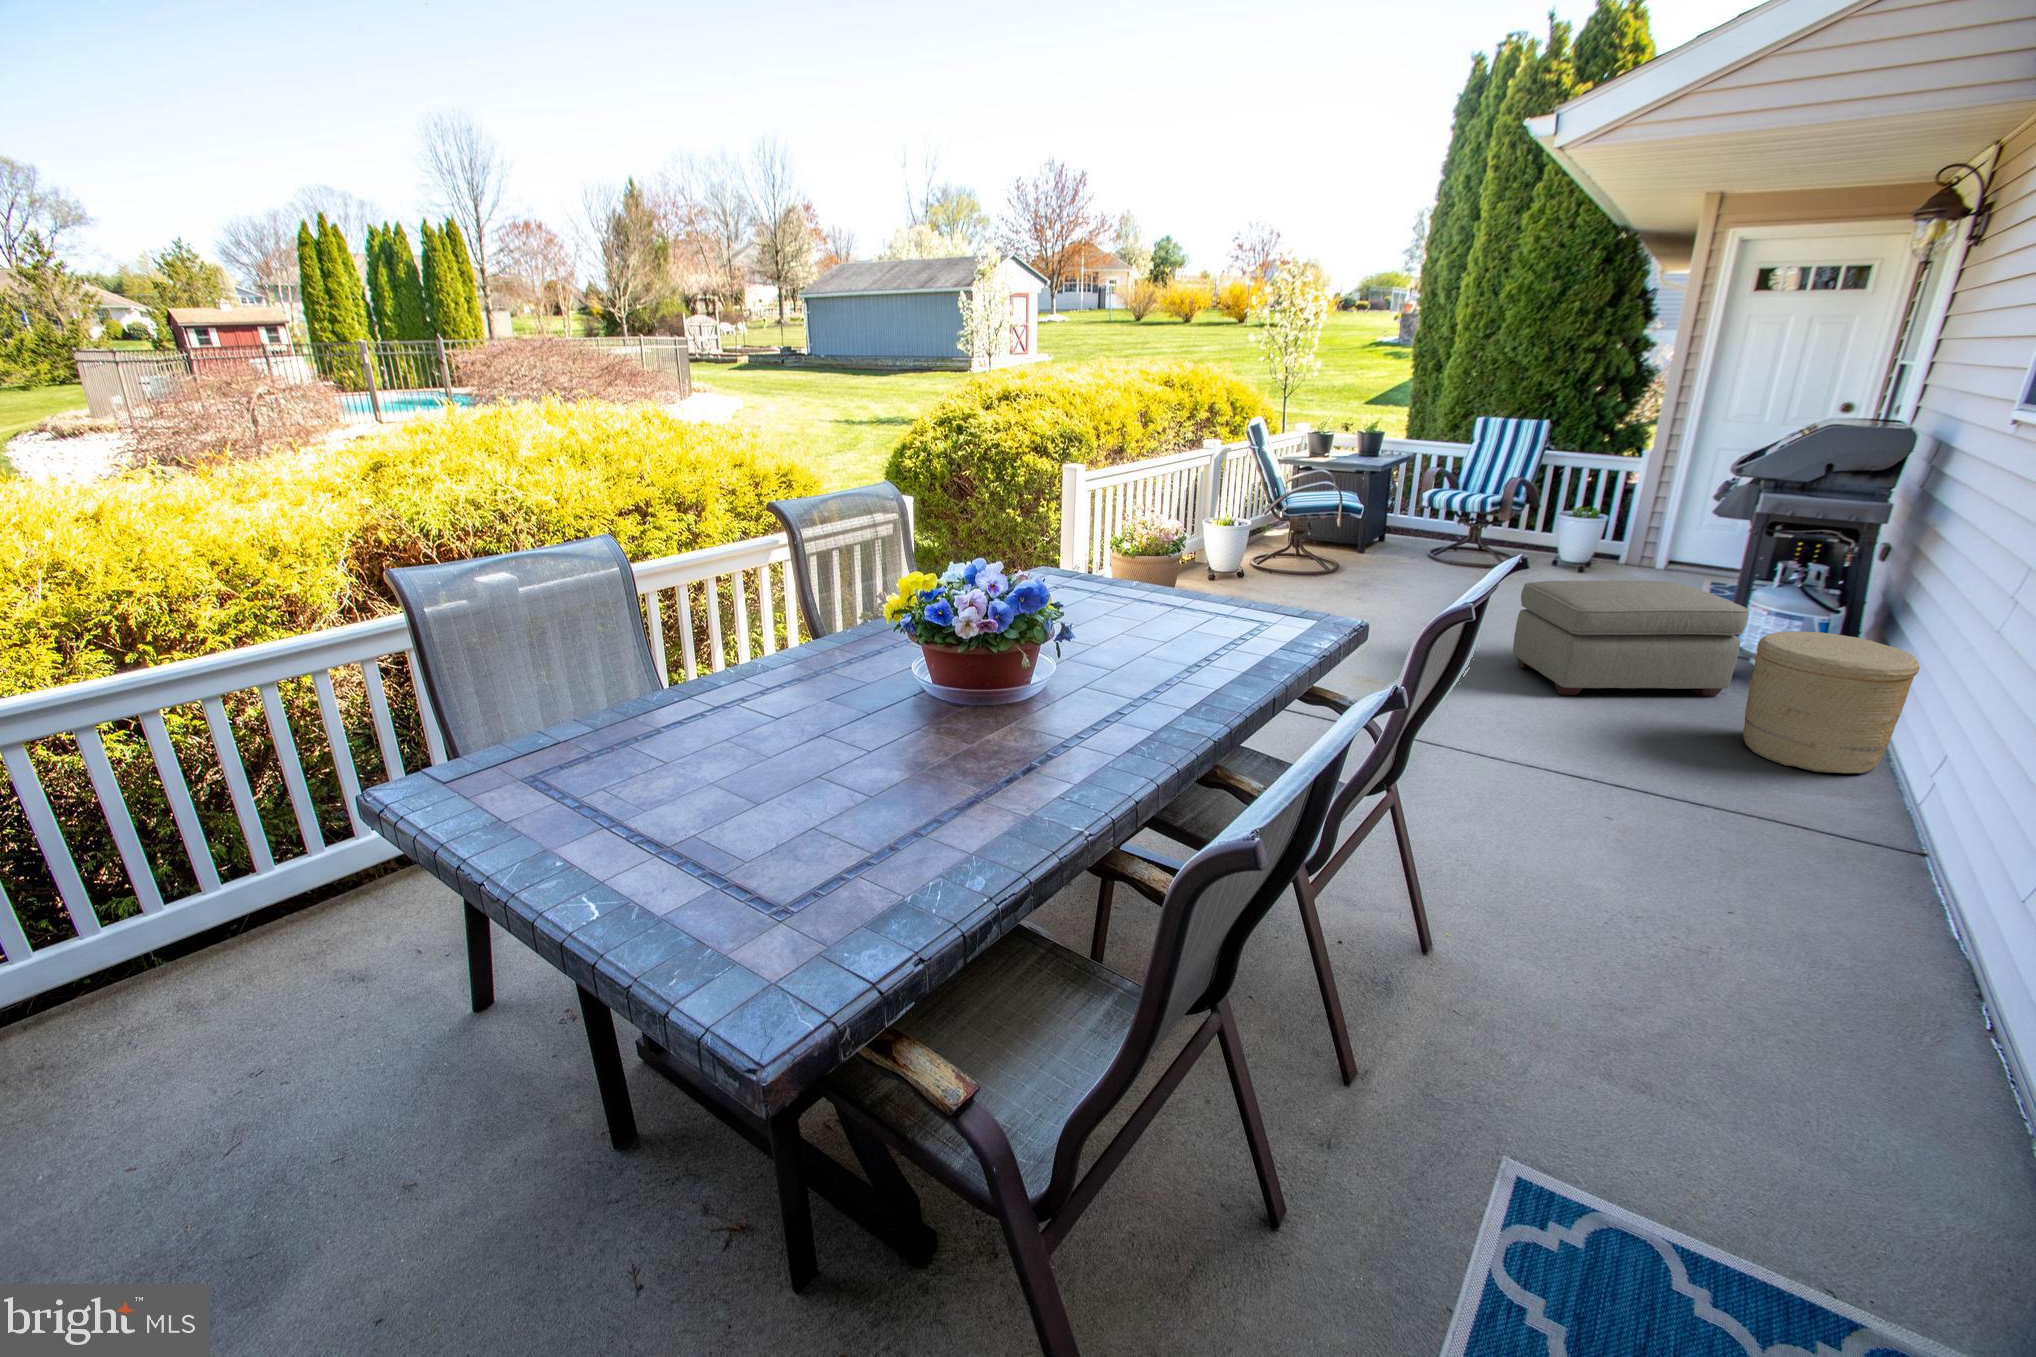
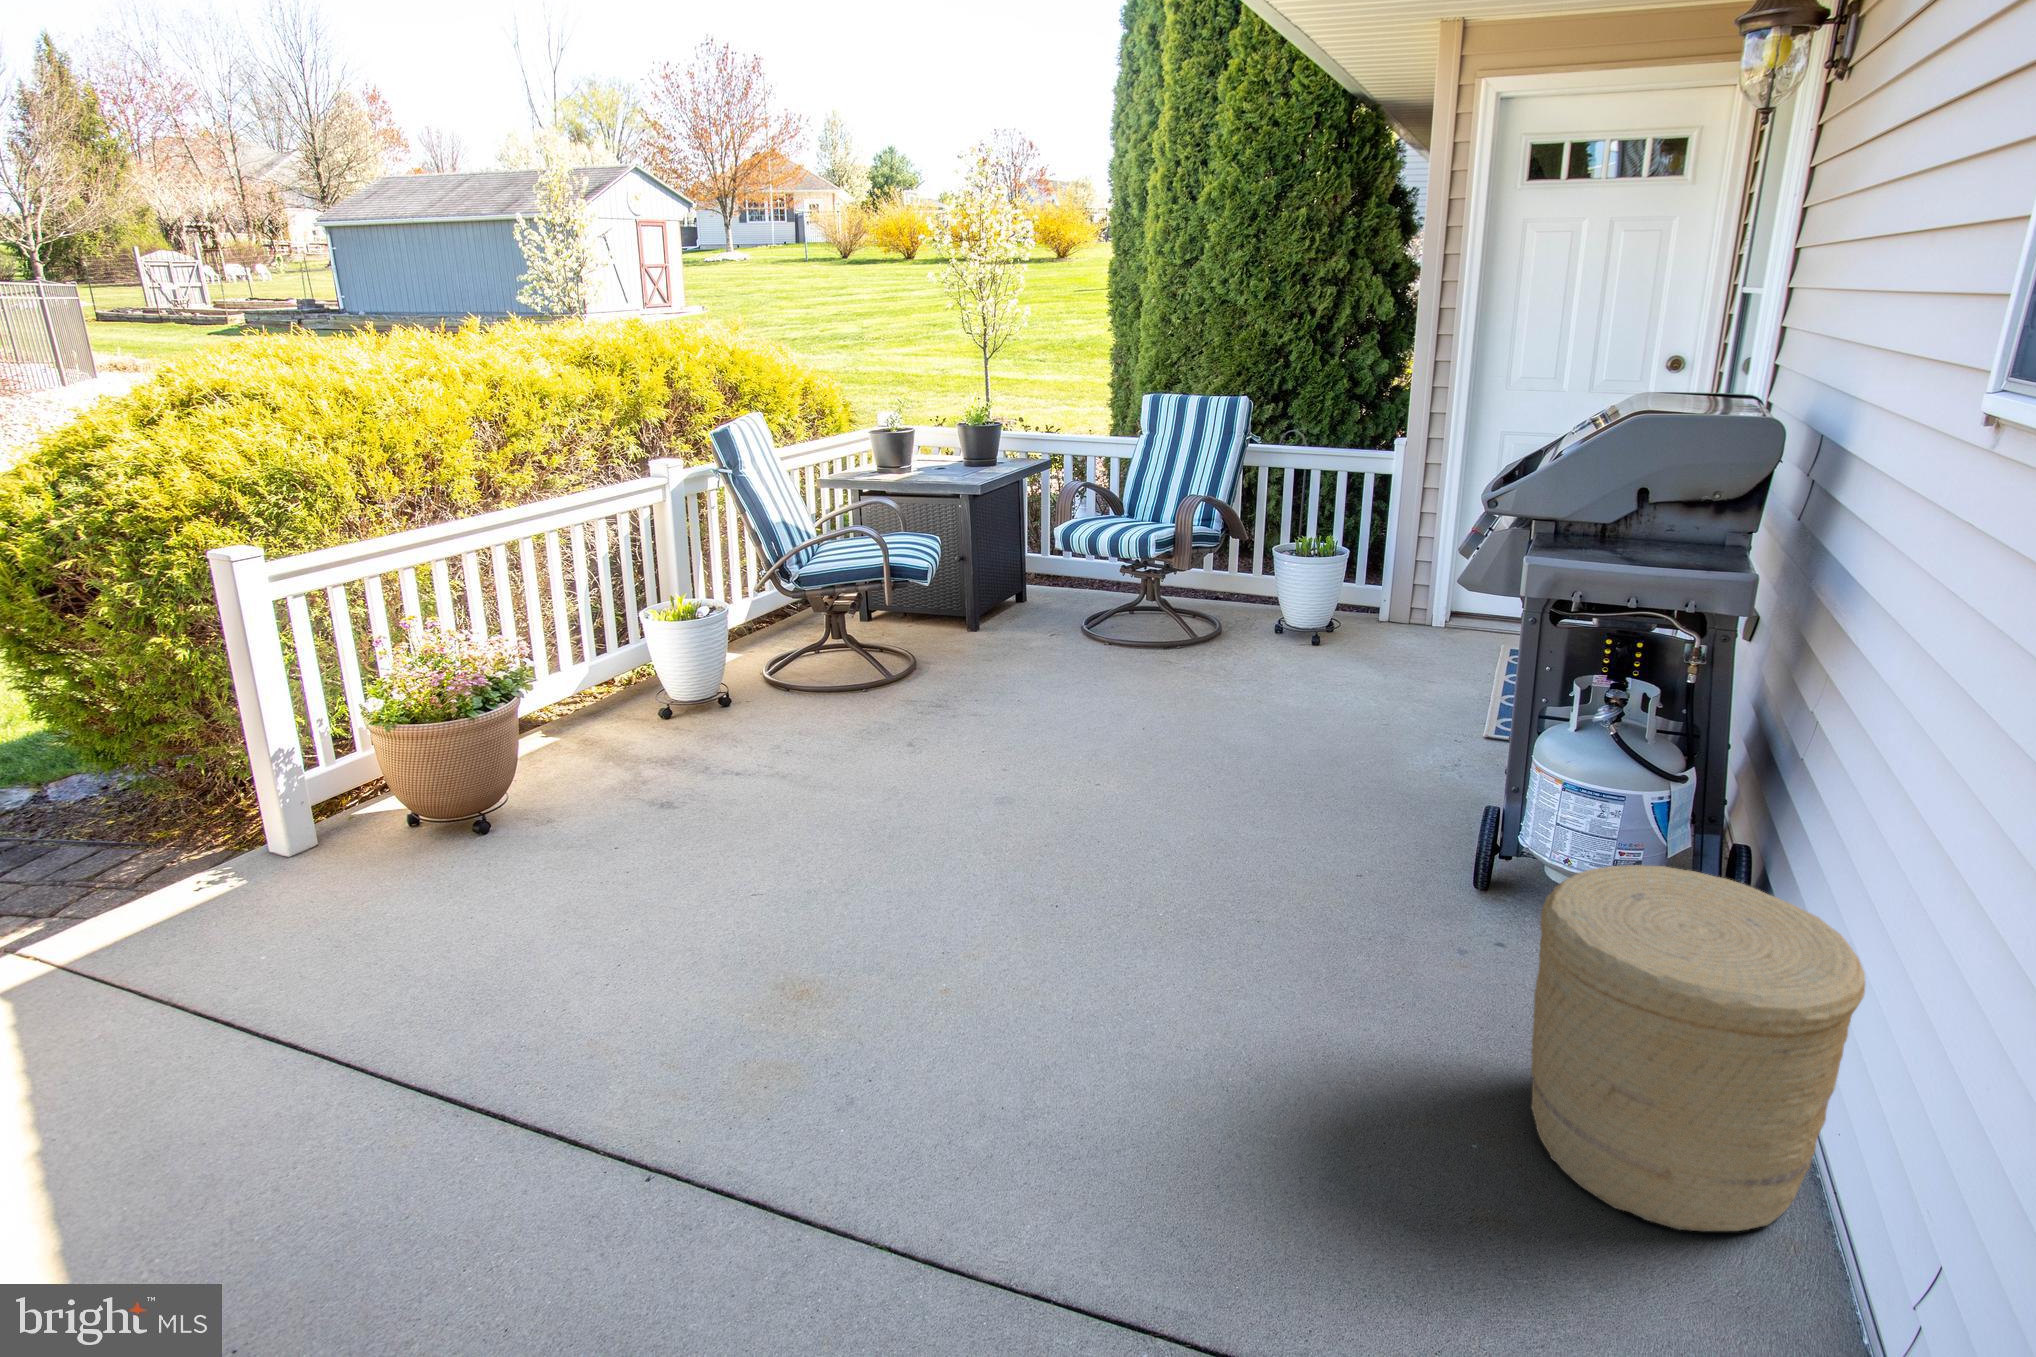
ottoman: present [1513,581,1749,696] -> none [1138,709,1534,980]

